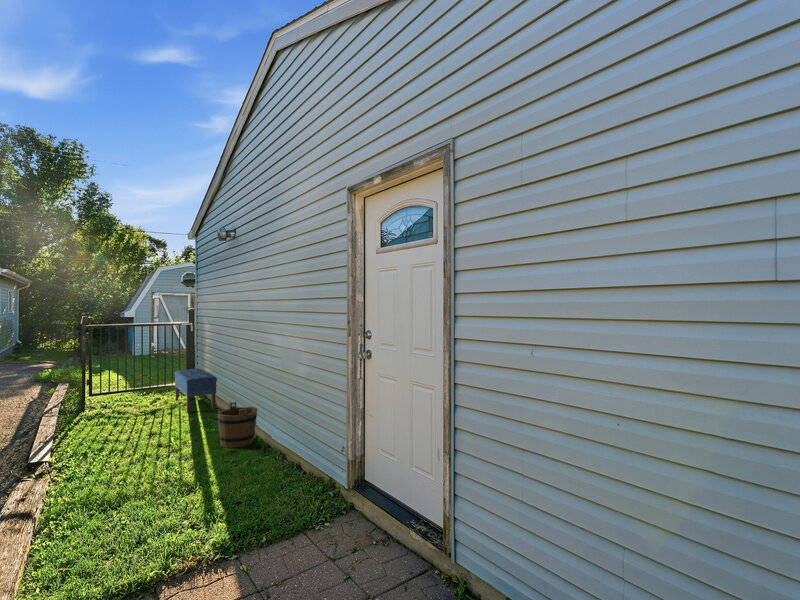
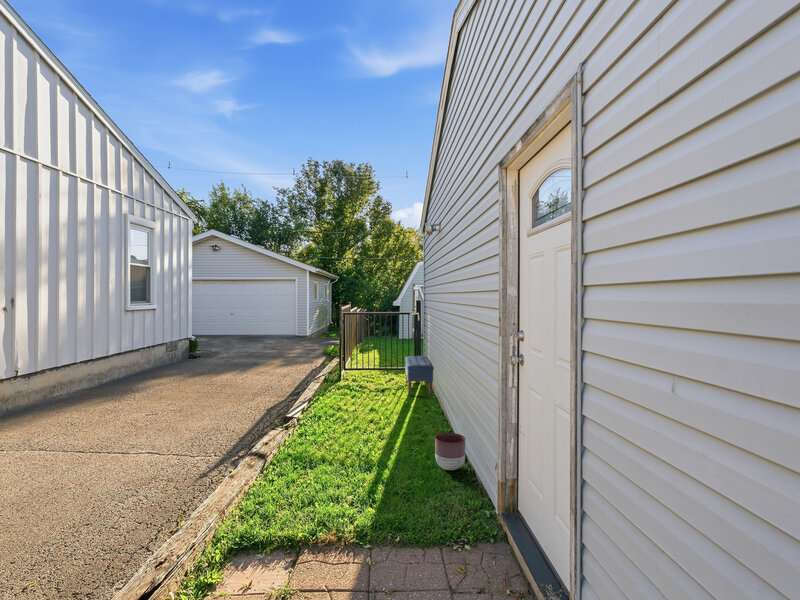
bucket: present [218,402,257,448] -> none [414,393,450,438]
planter: none [260,434,291,470] -> present [435,433,466,470]

